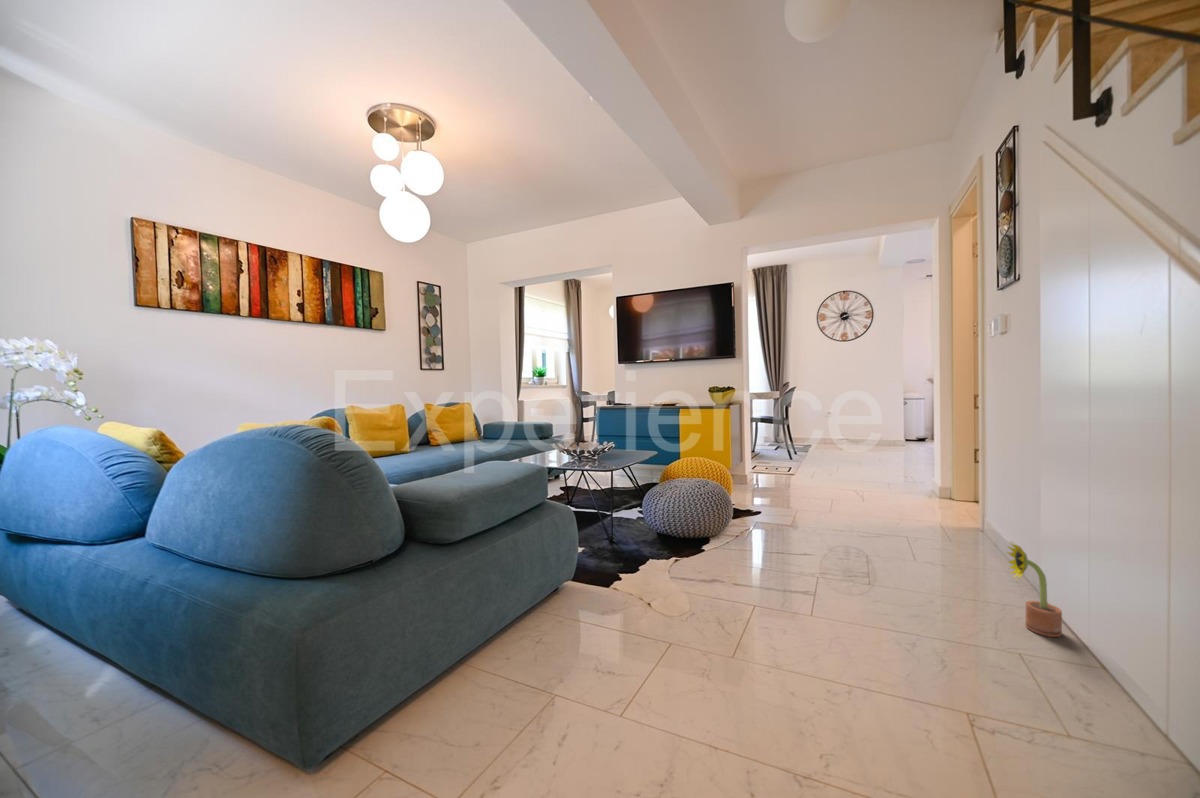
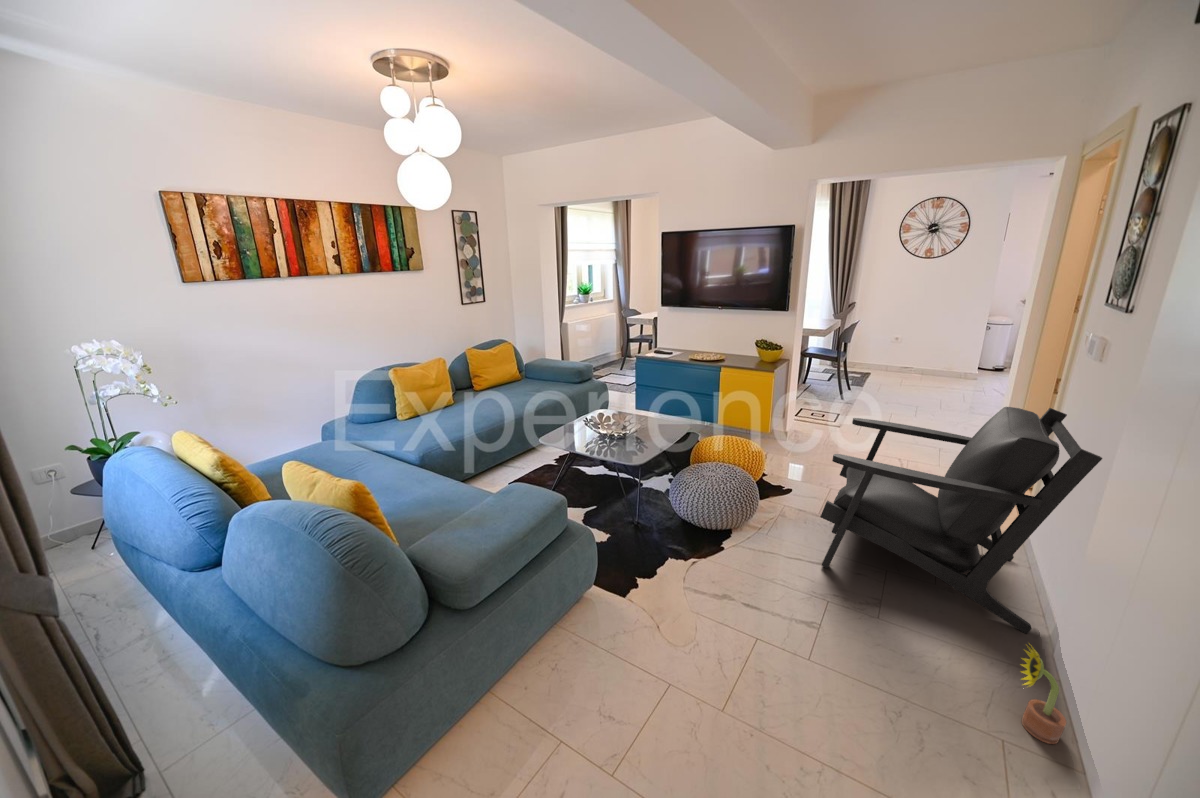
armchair: none [803,387,1017,577] -> present [820,407,1102,633]

